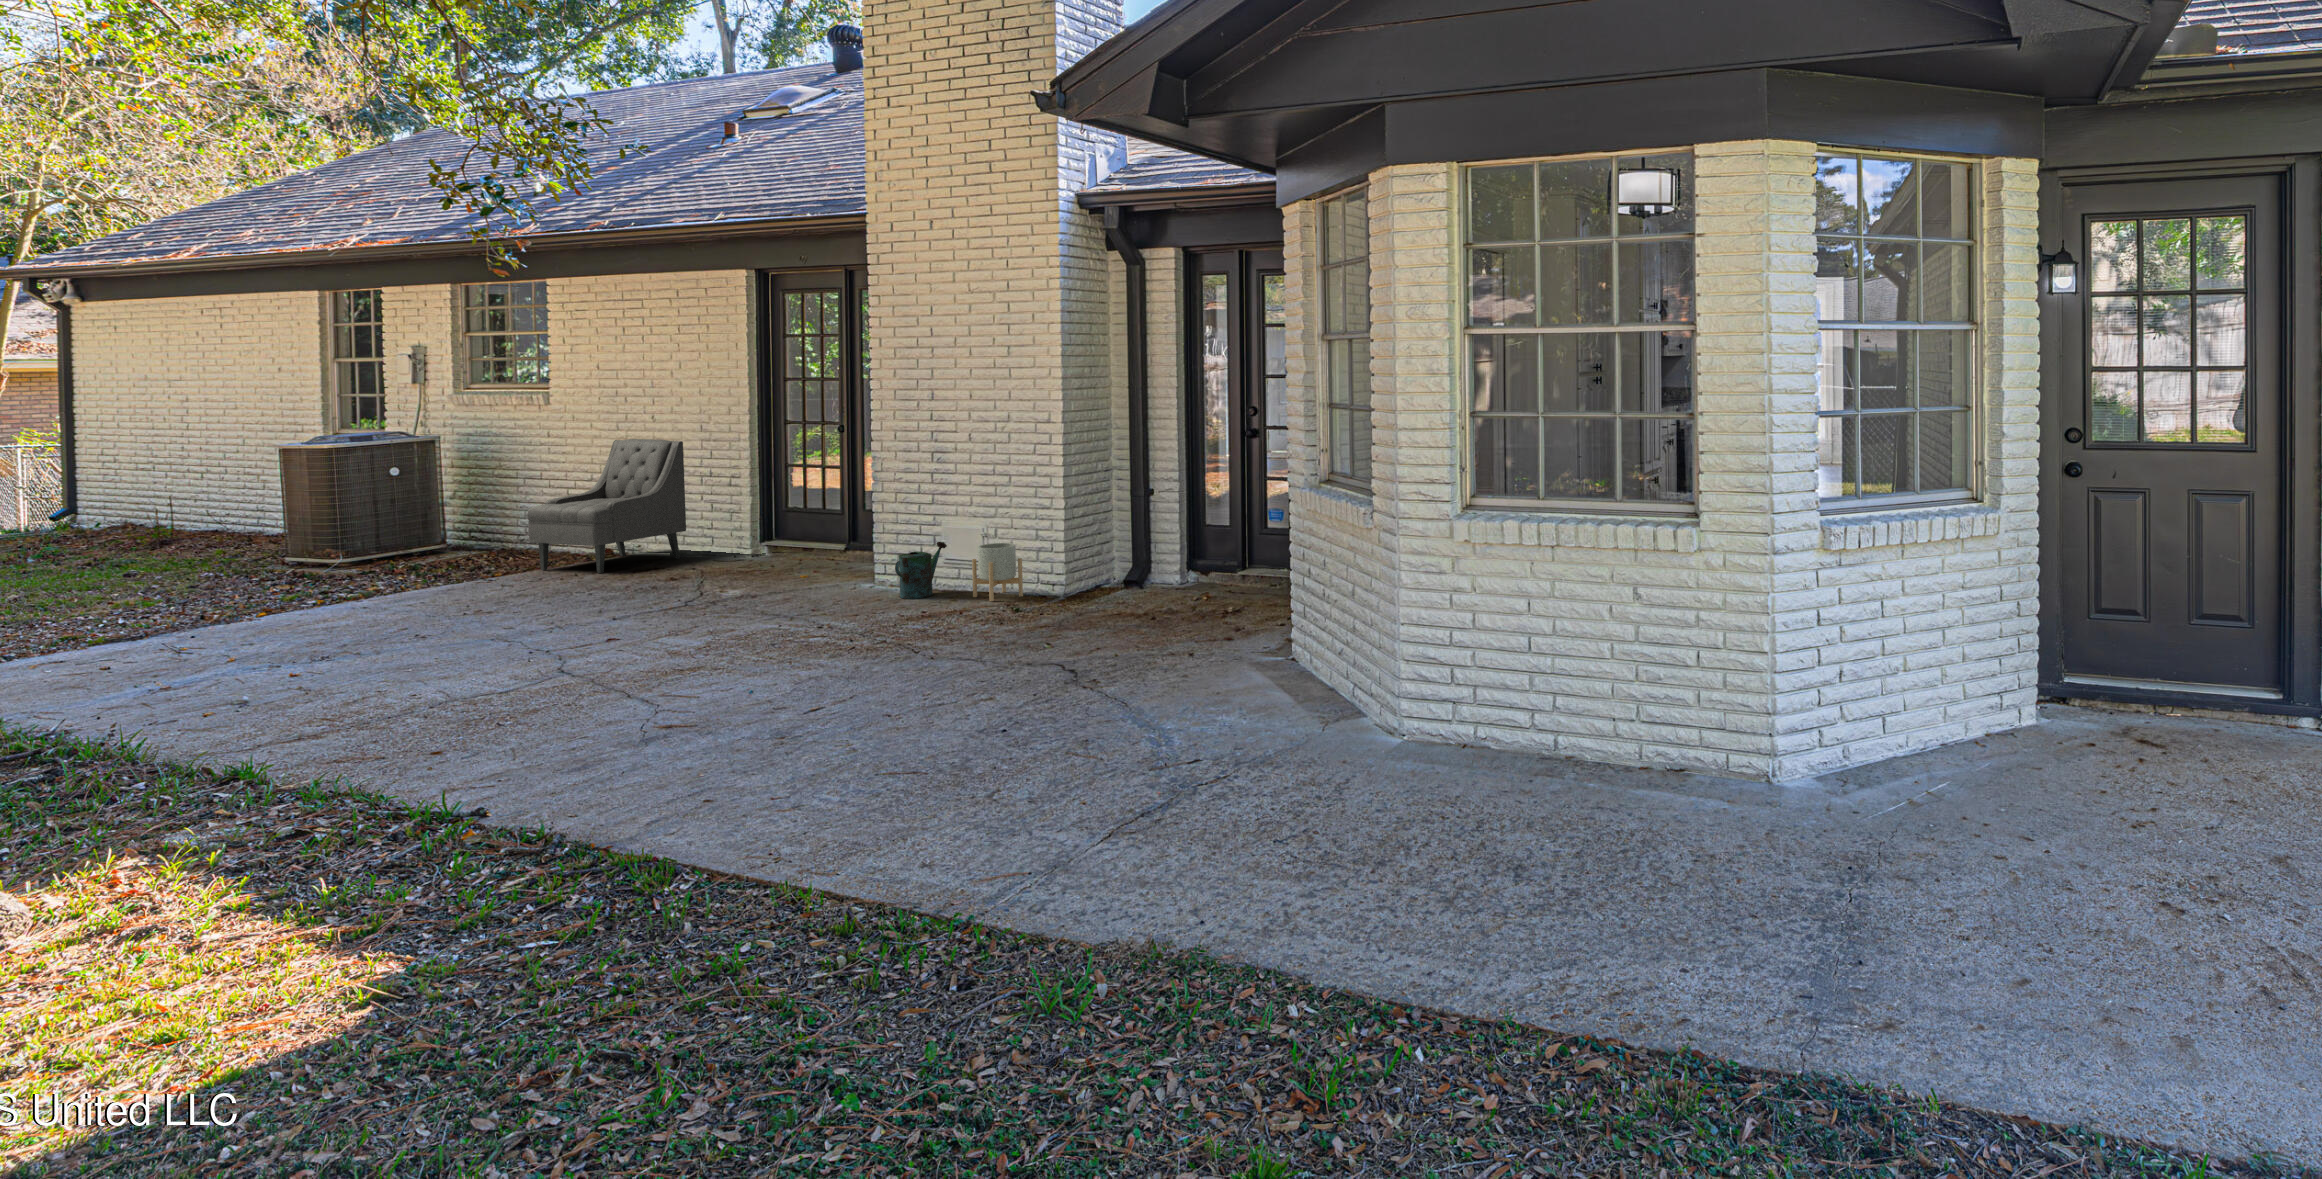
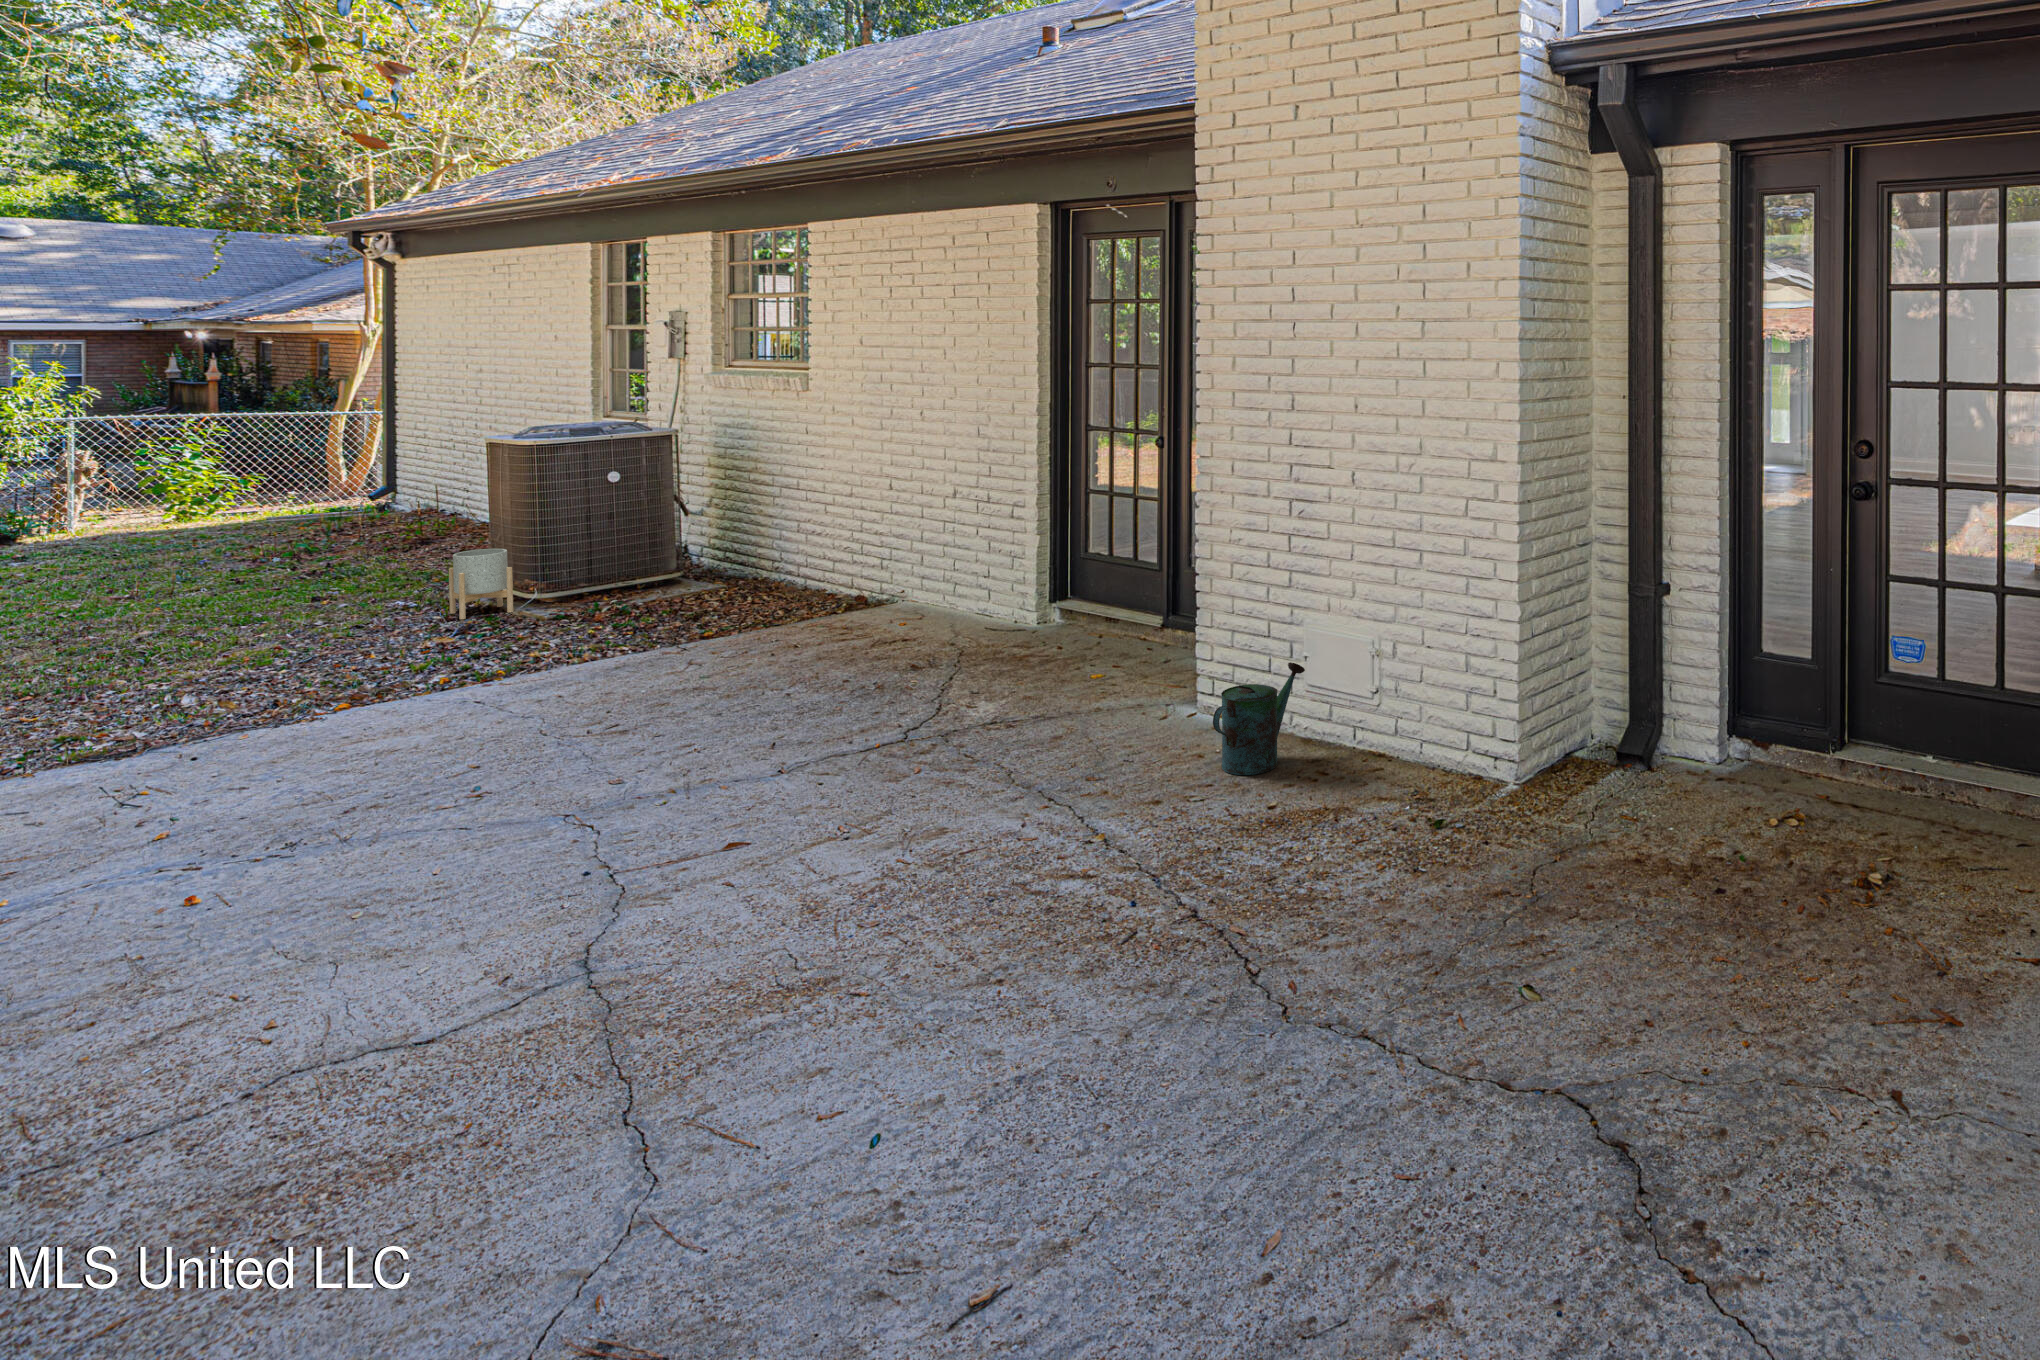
chair: present [527,439,686,573] -> none [737,445,955,651]
planter: present [972,543,1023,601] -> present [449,549,513,619]

